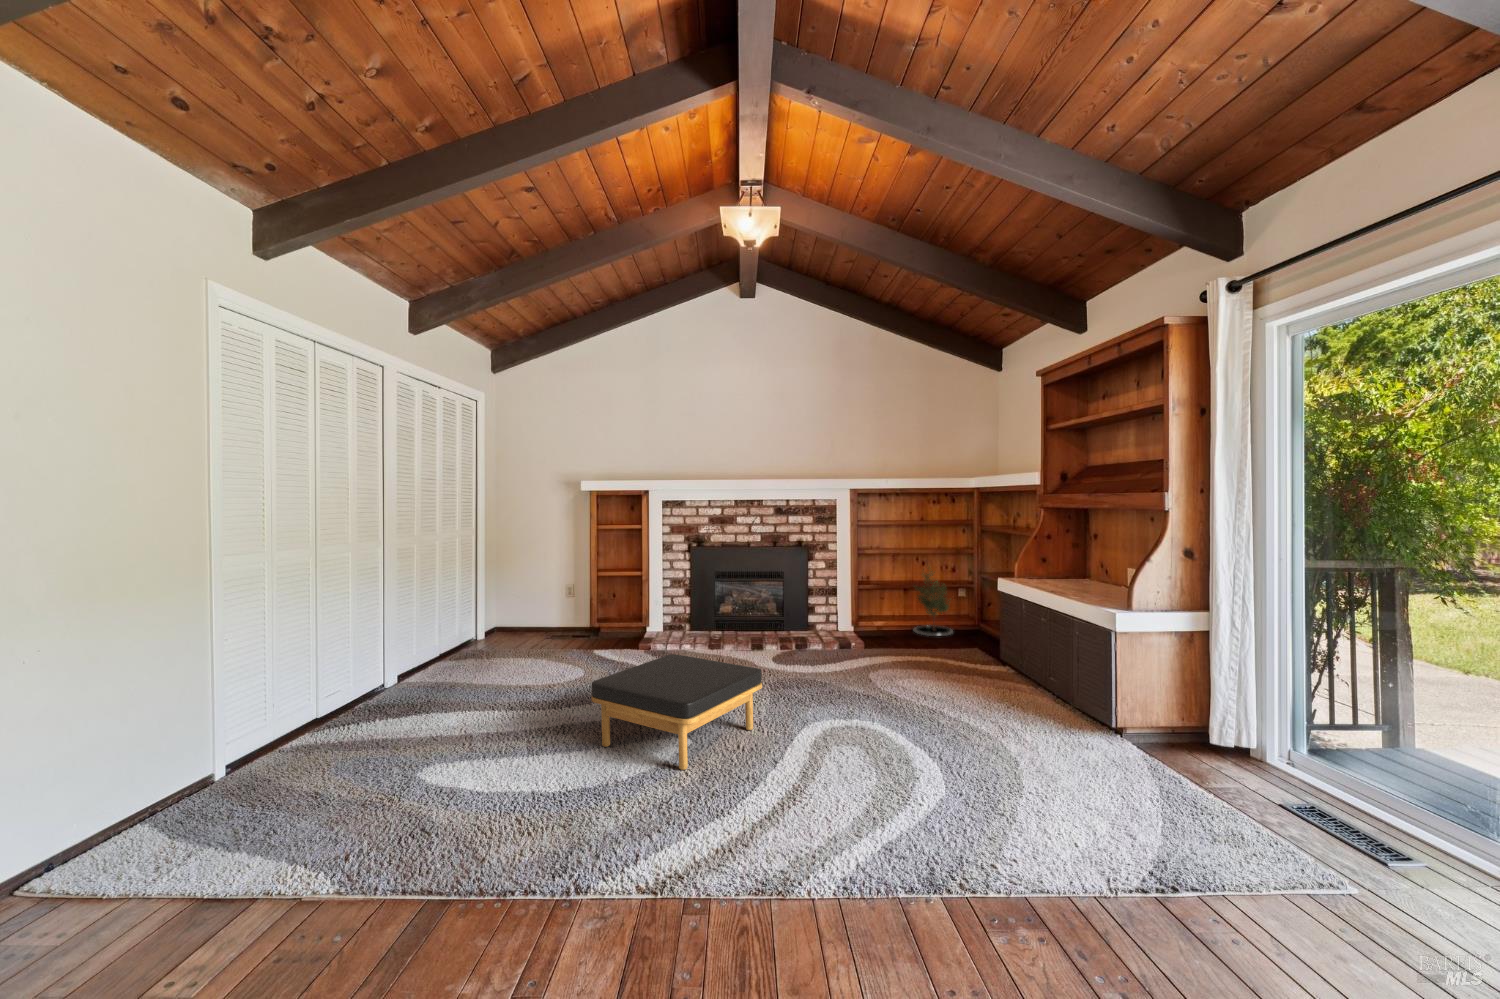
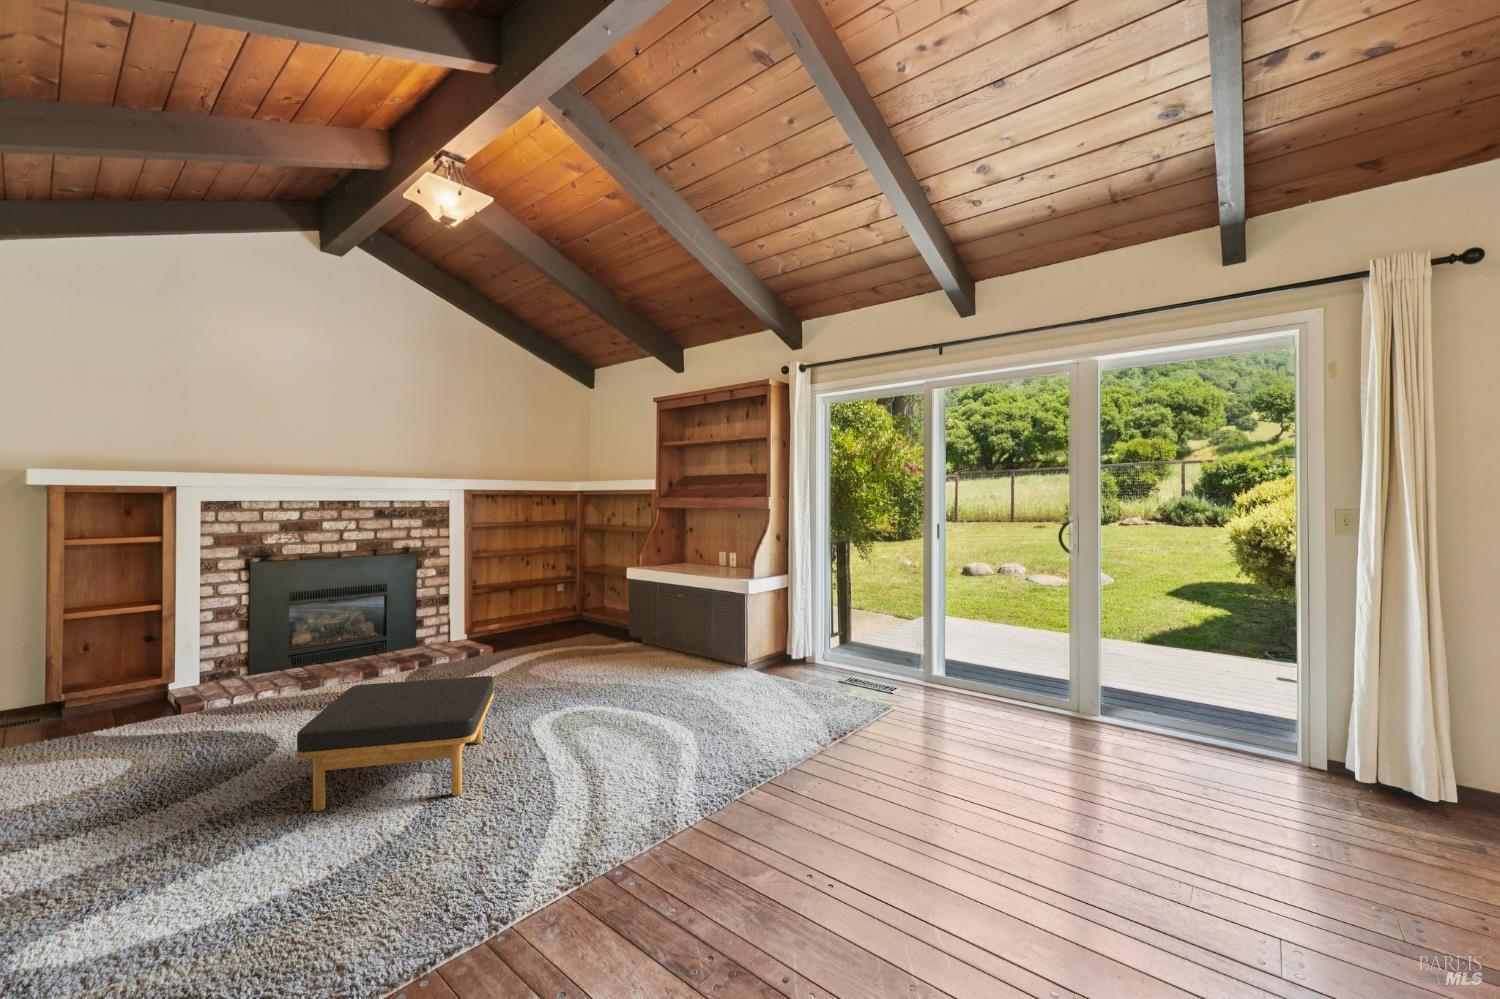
potted tree: present [914,571,953,636] -> none [522,563,562,632]

